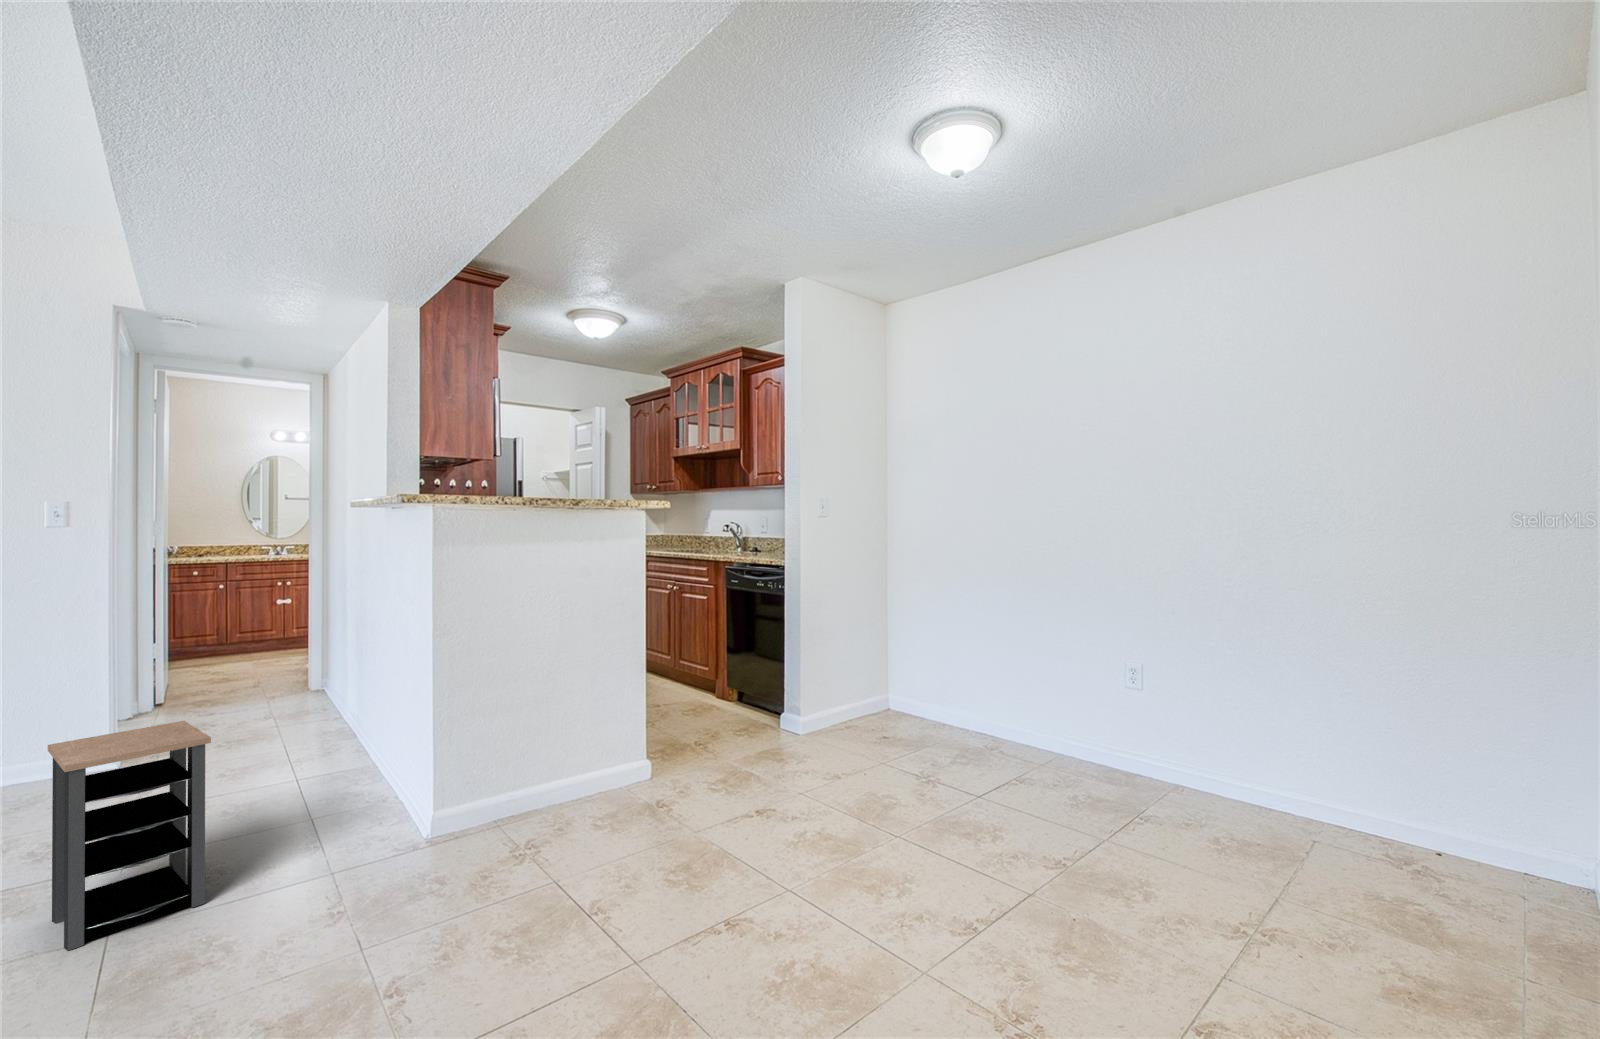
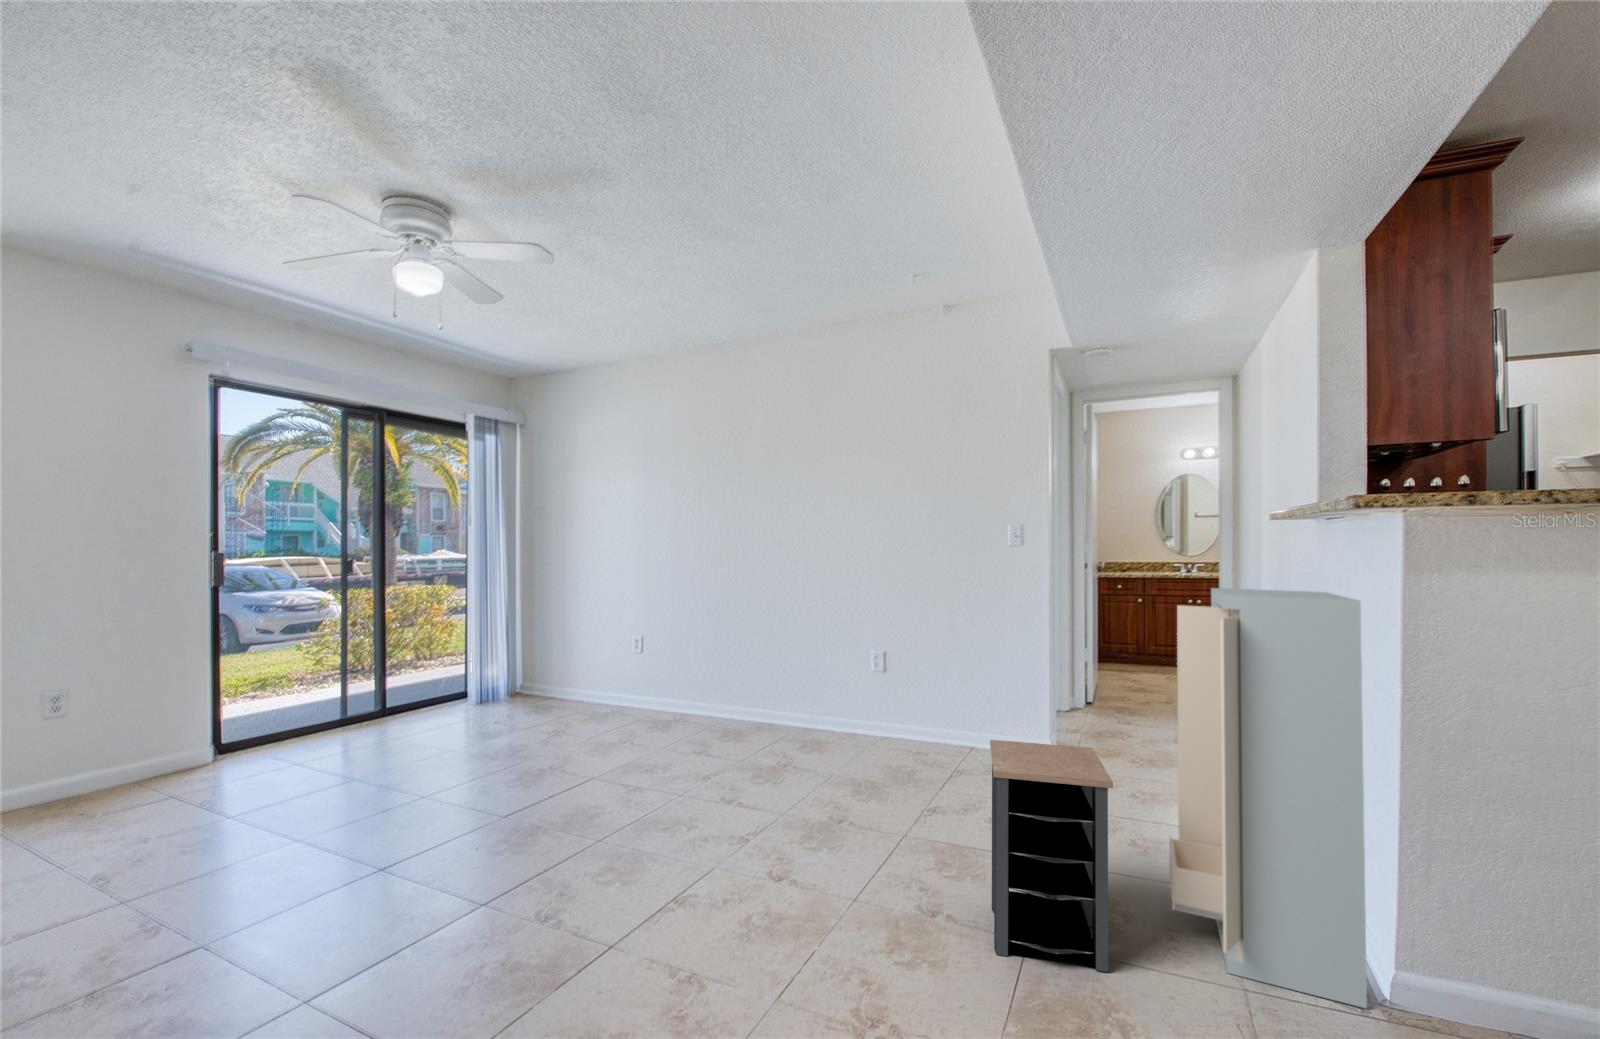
storage cabinet: none [262,561,408,856] -> present [1169,588,1367,1008]

